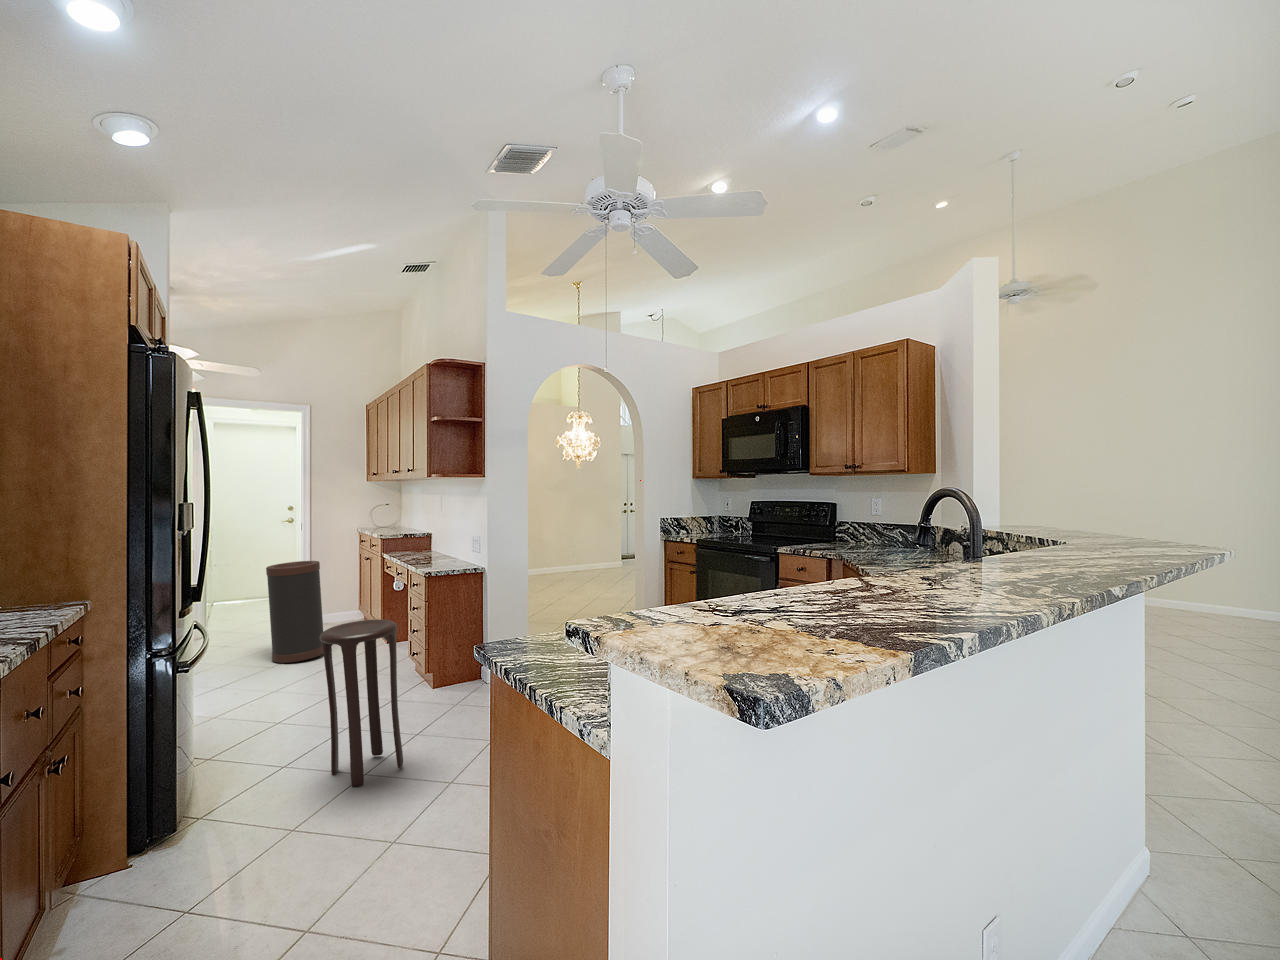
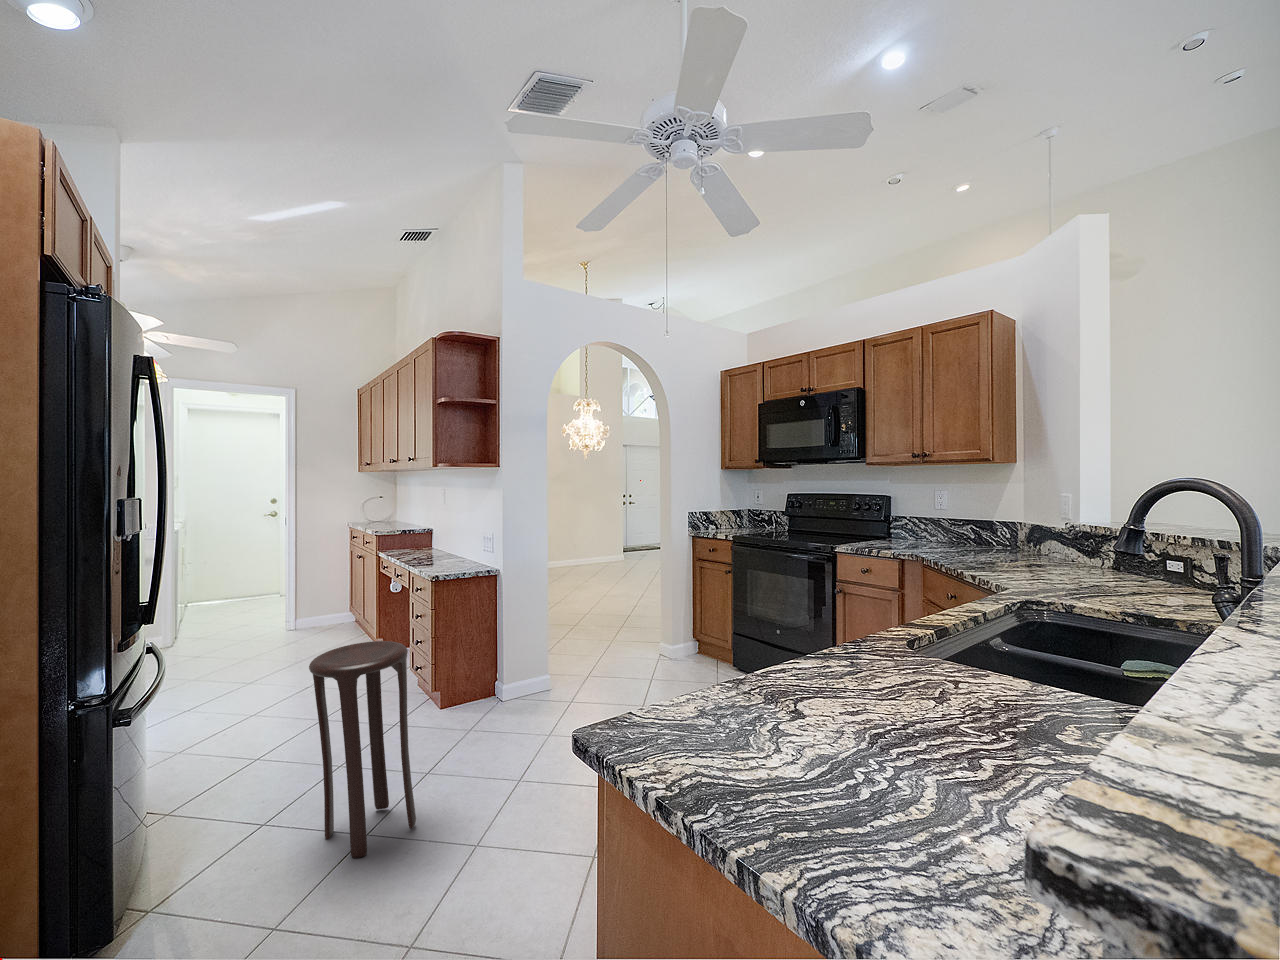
trash can: present [266,561,324,664] -> none [245,561,314,681]

